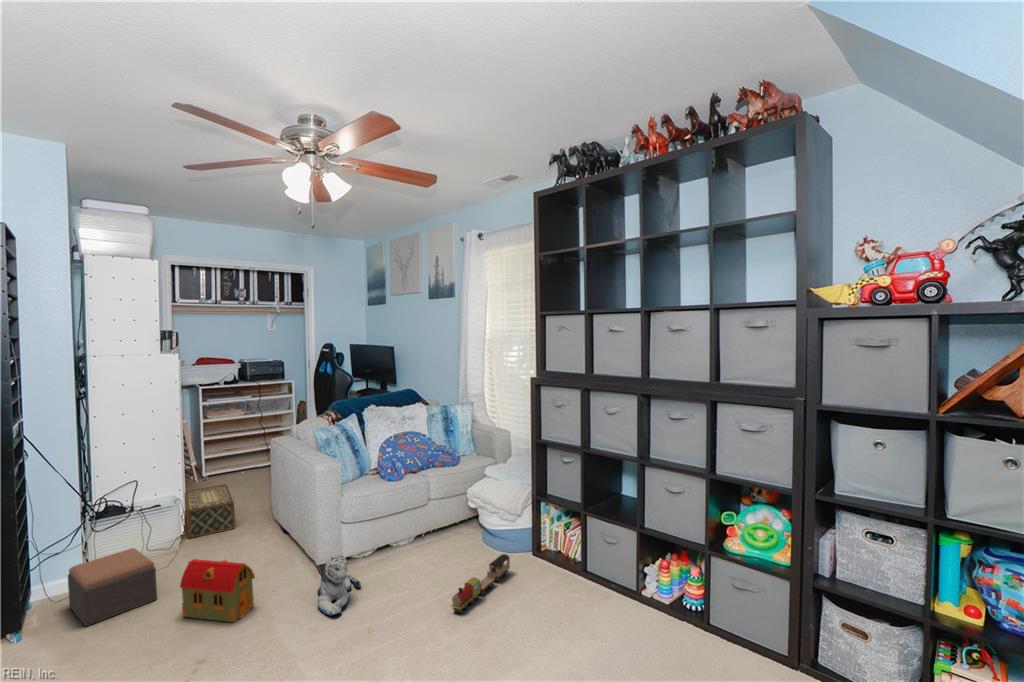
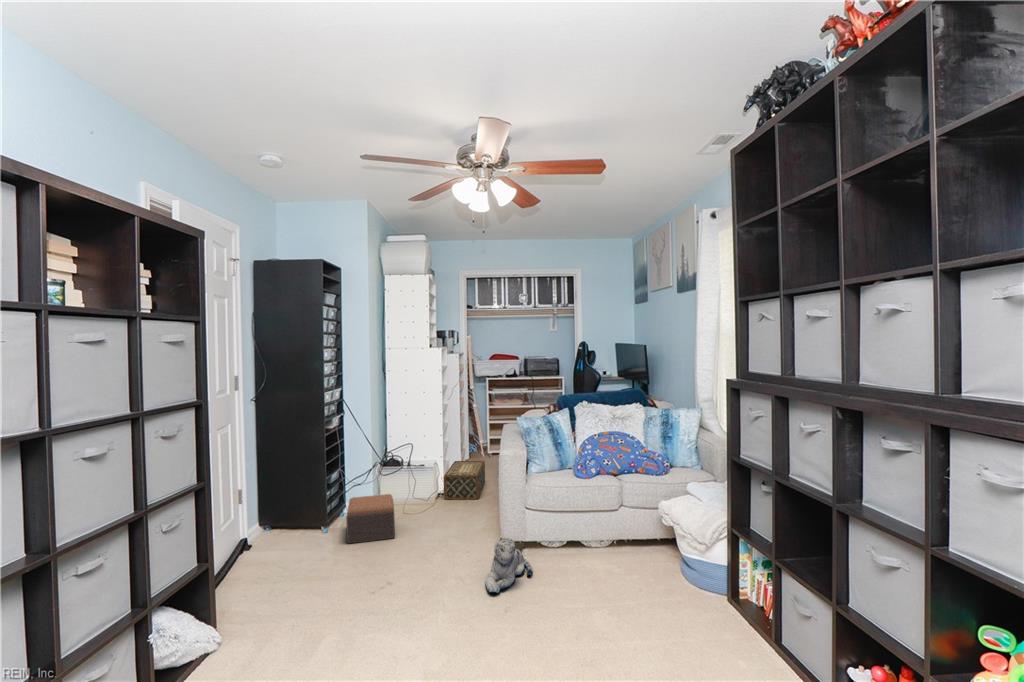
toy train: present [451,554,510,613] -> none [593,587,687,635]
toy house: present [180,559,255,622] -> none [397,511,446,572]

